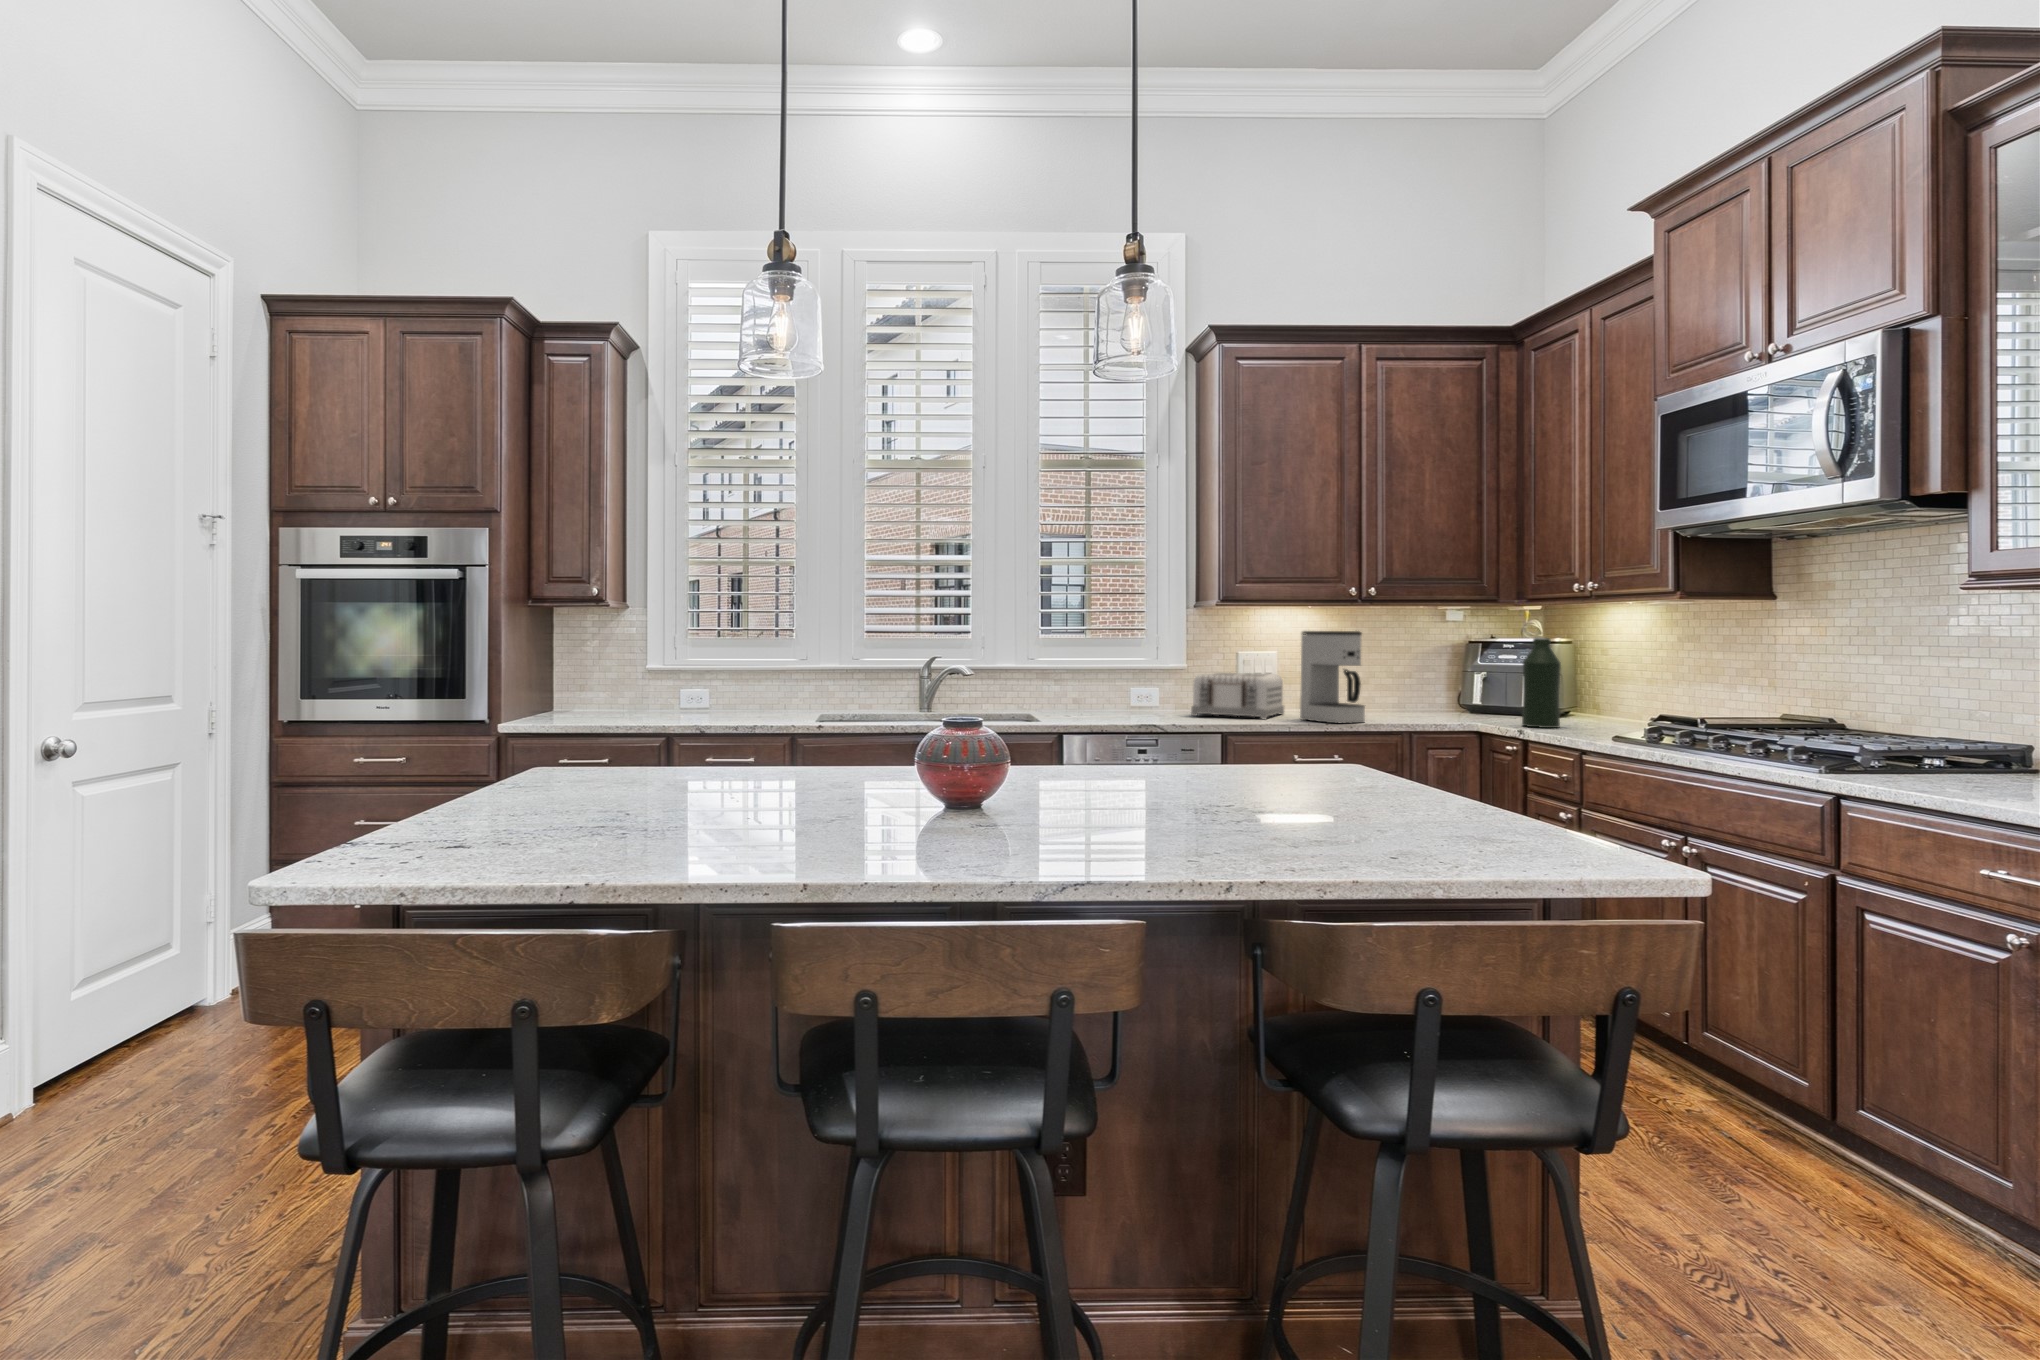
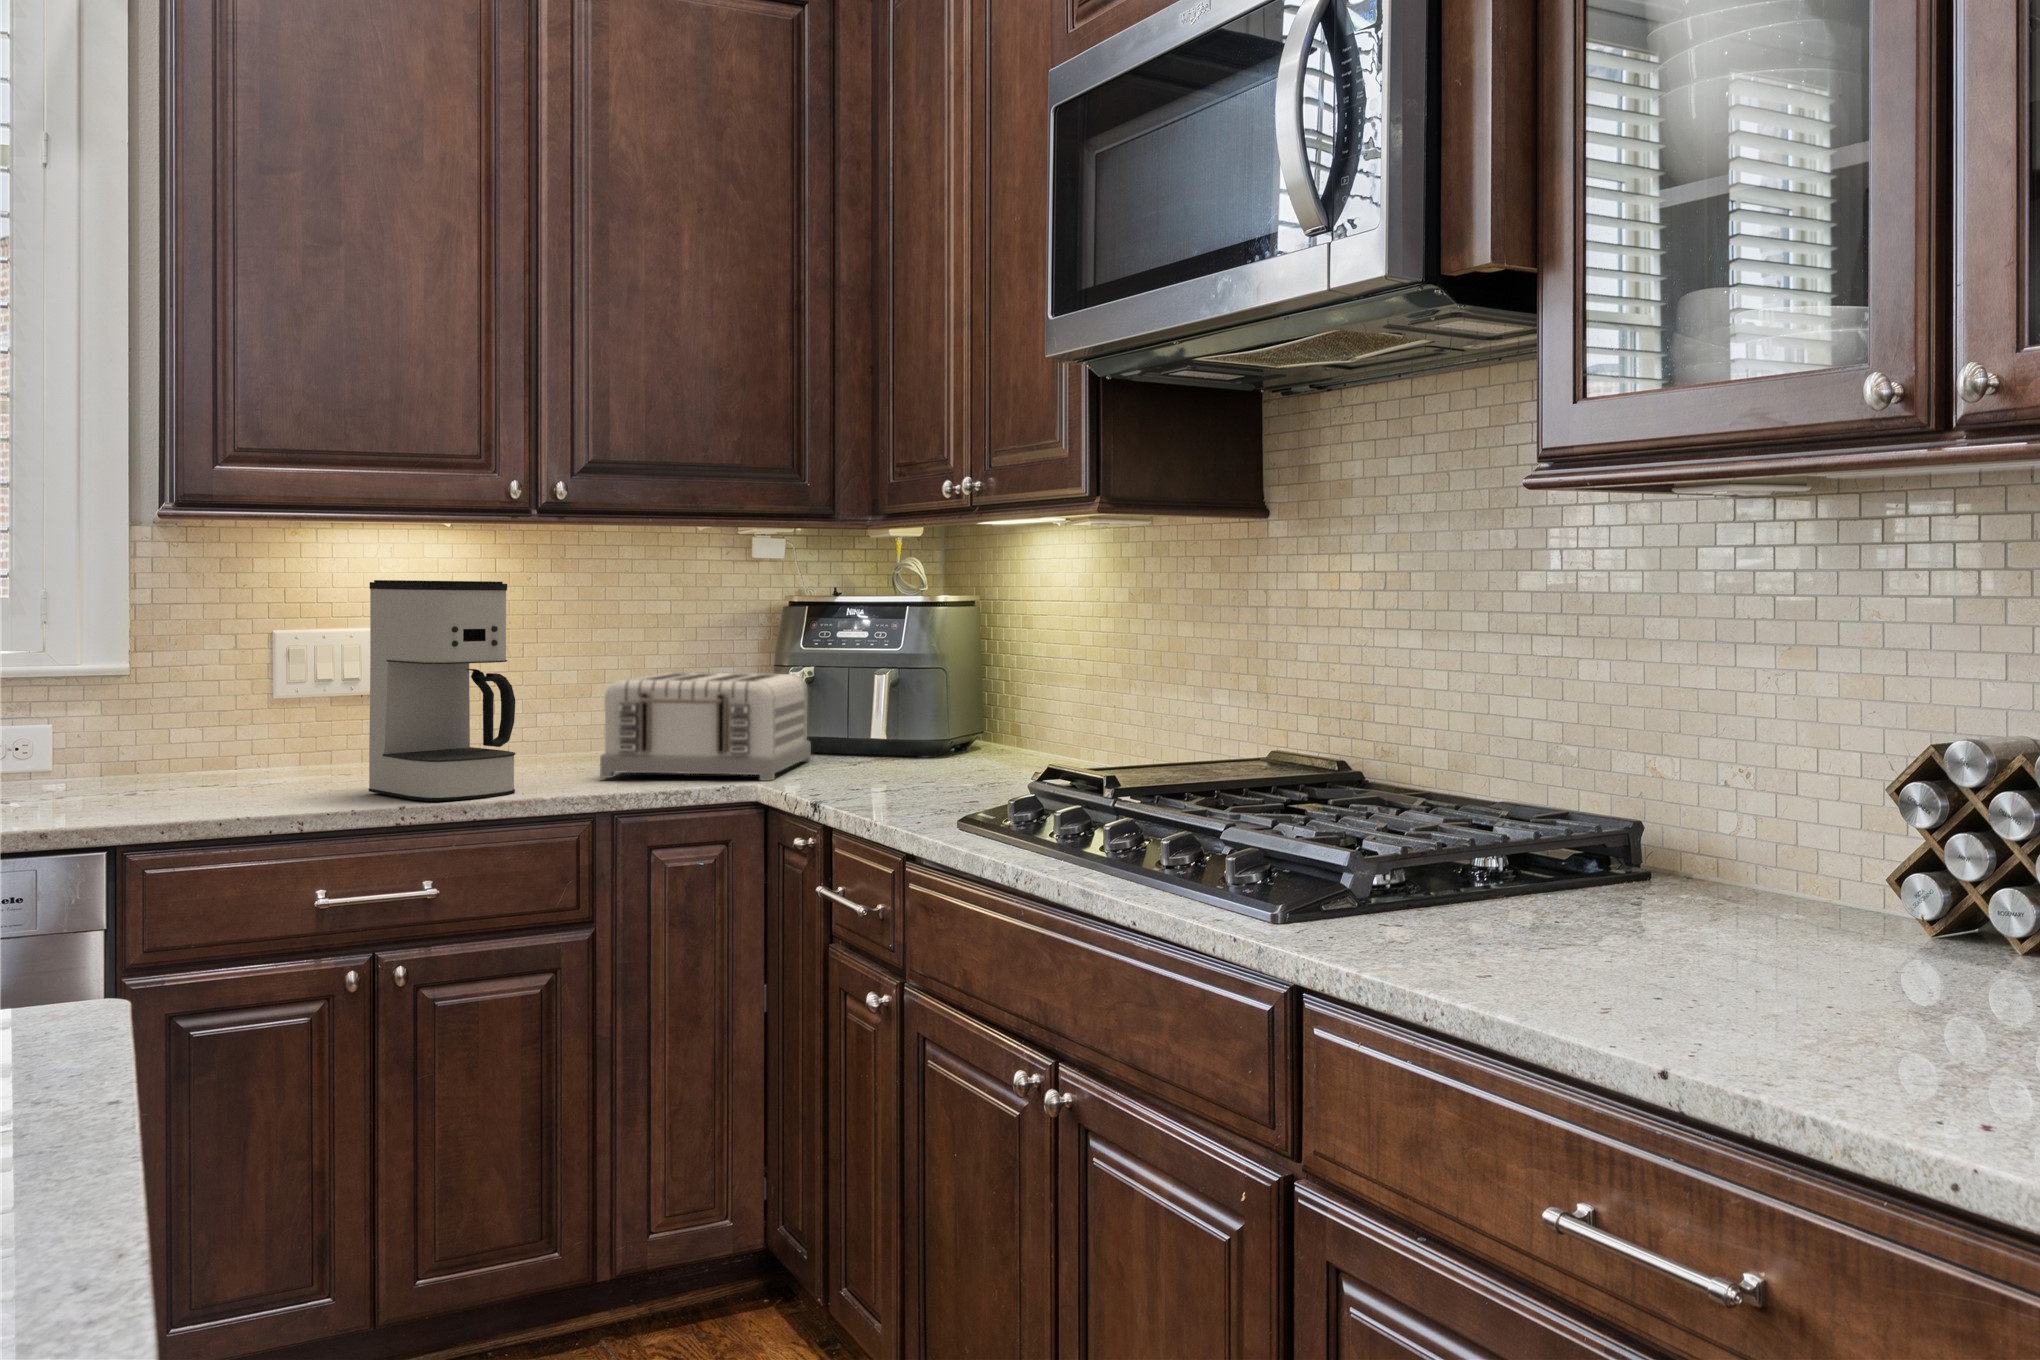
bottle: present [1522,638,1561,728] -> none [837,596,910,790]
toaster: present [1191,673,1284,720] -> present [600,672,811,781]

